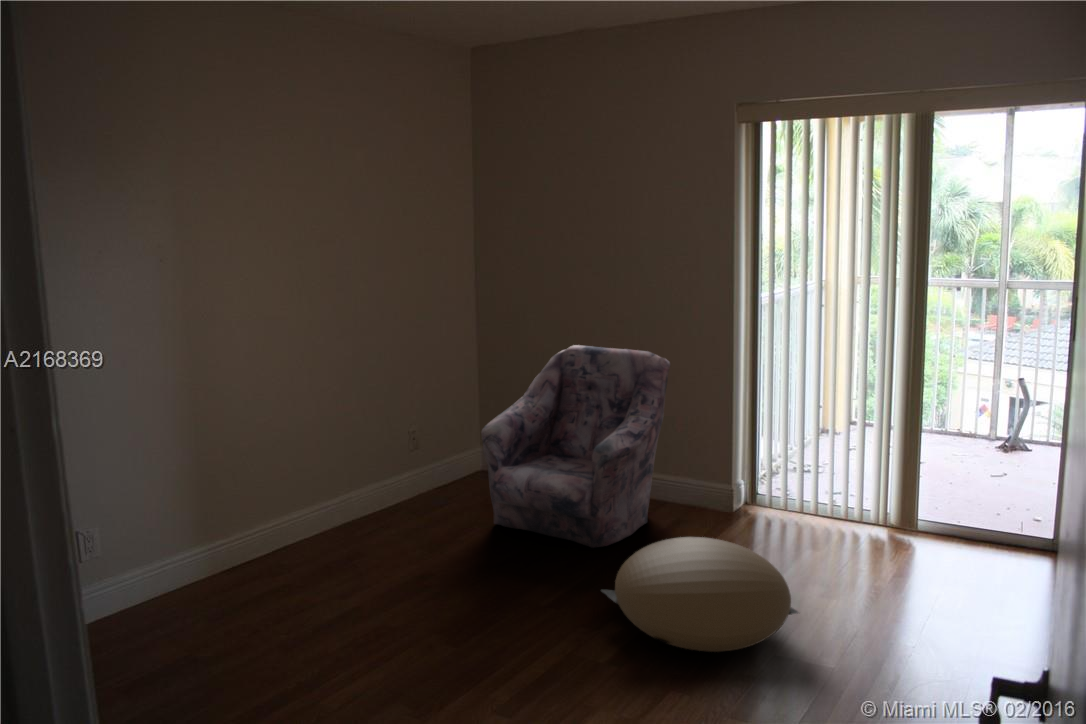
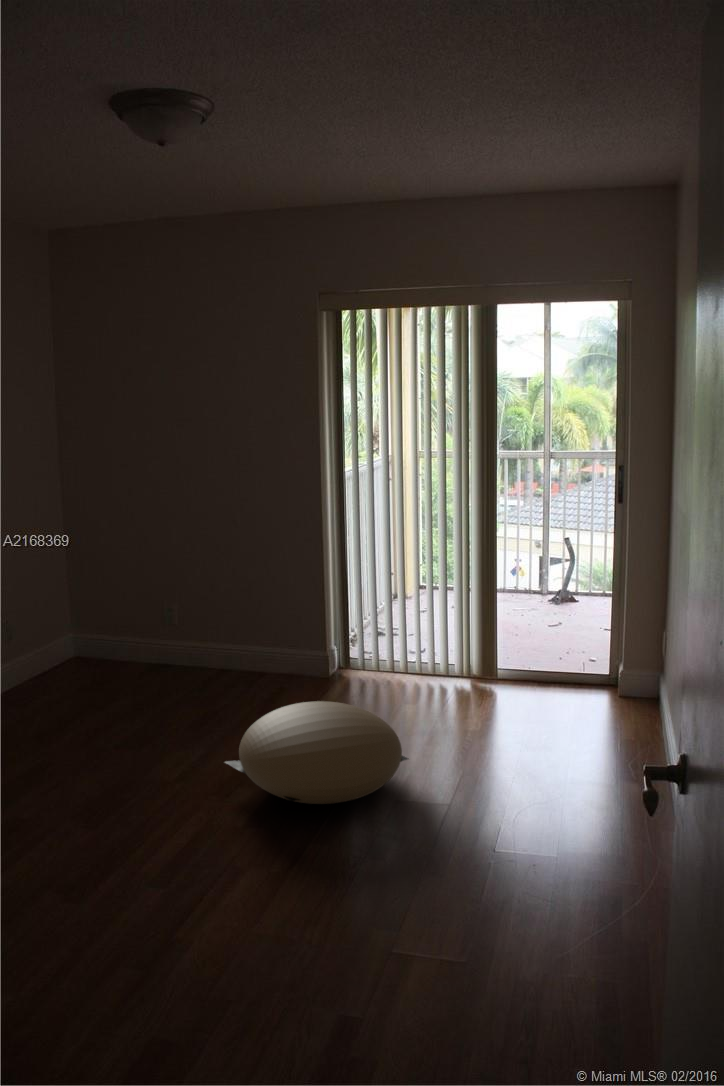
armchair: present [481,345,670,548] -> none [79,527,266,726]

